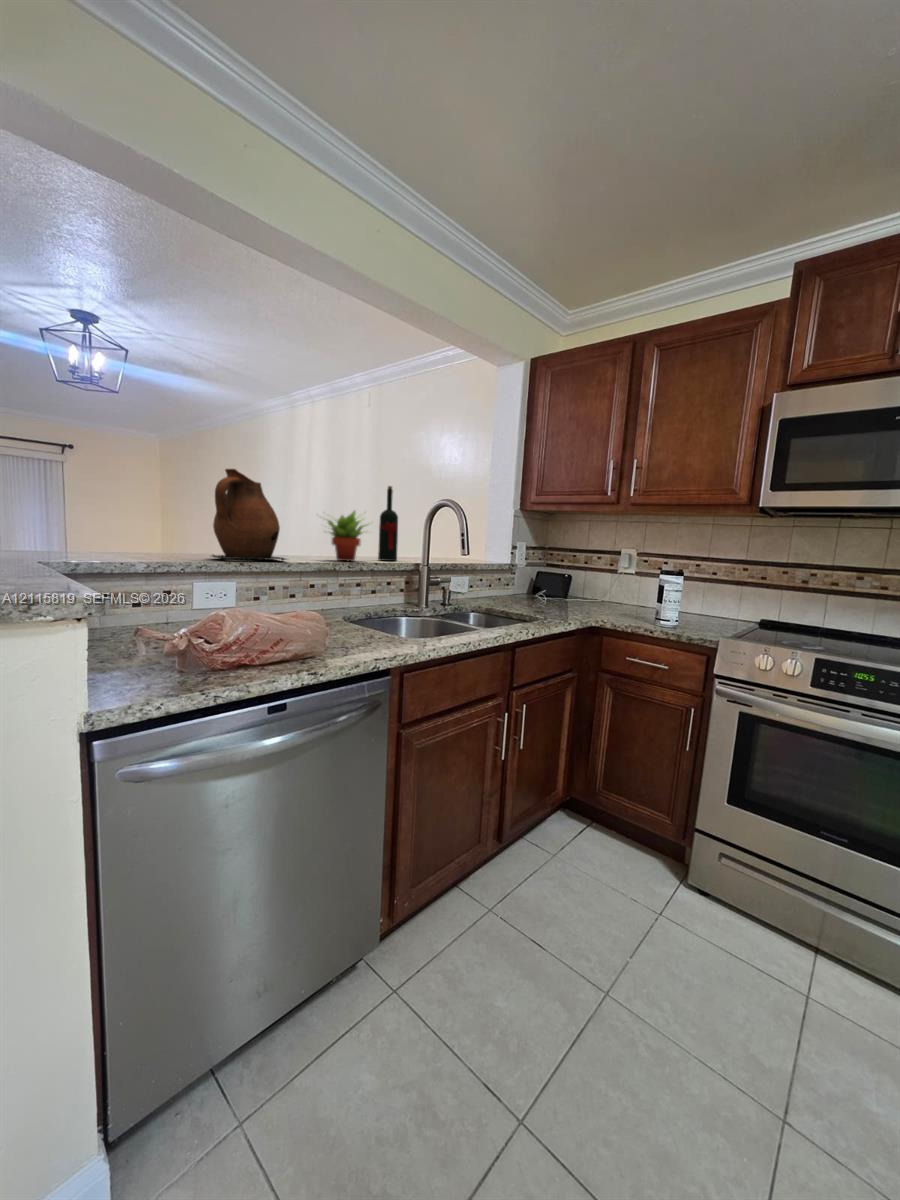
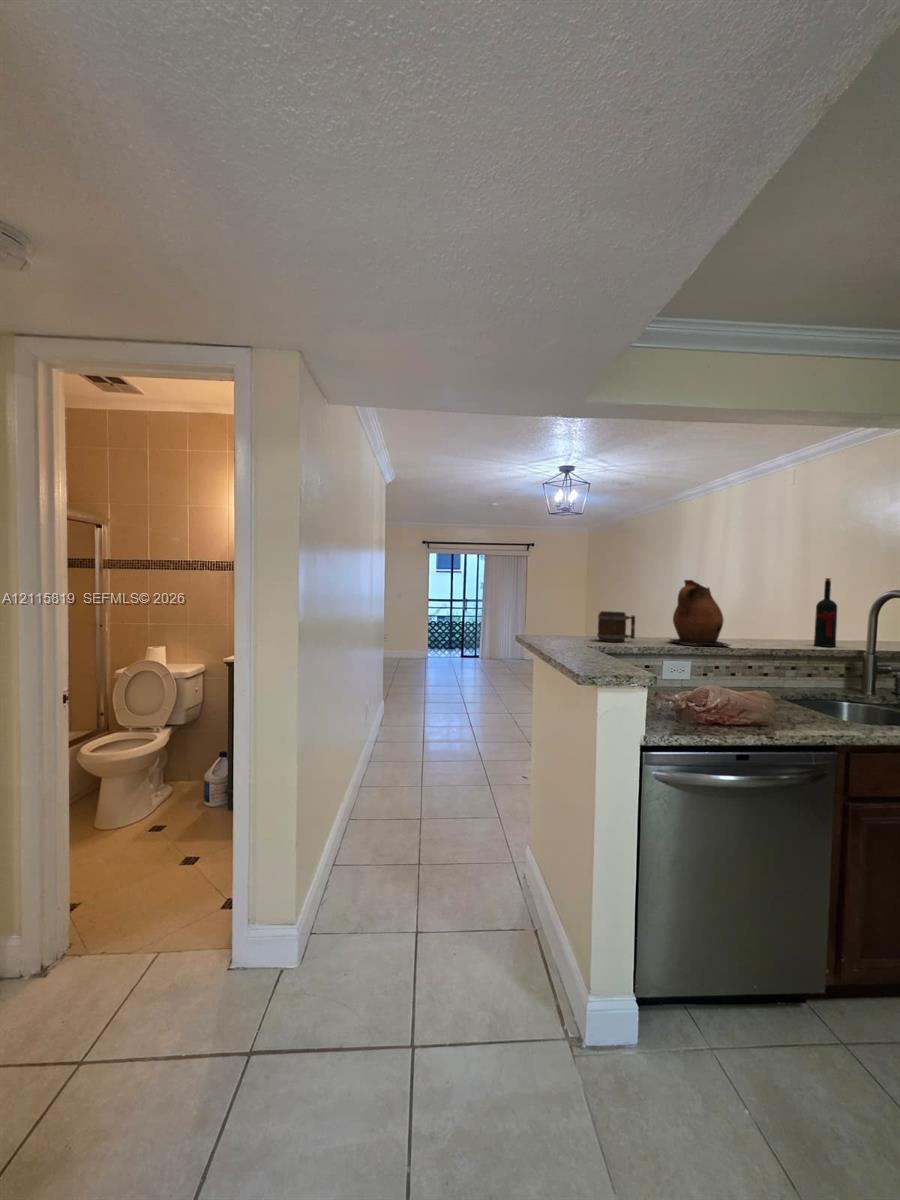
mug: none [84,510,153,559] -> present [597,611,635,642]
succulent plant: present [327,511,366,561] -> none [754,603,810,647]

